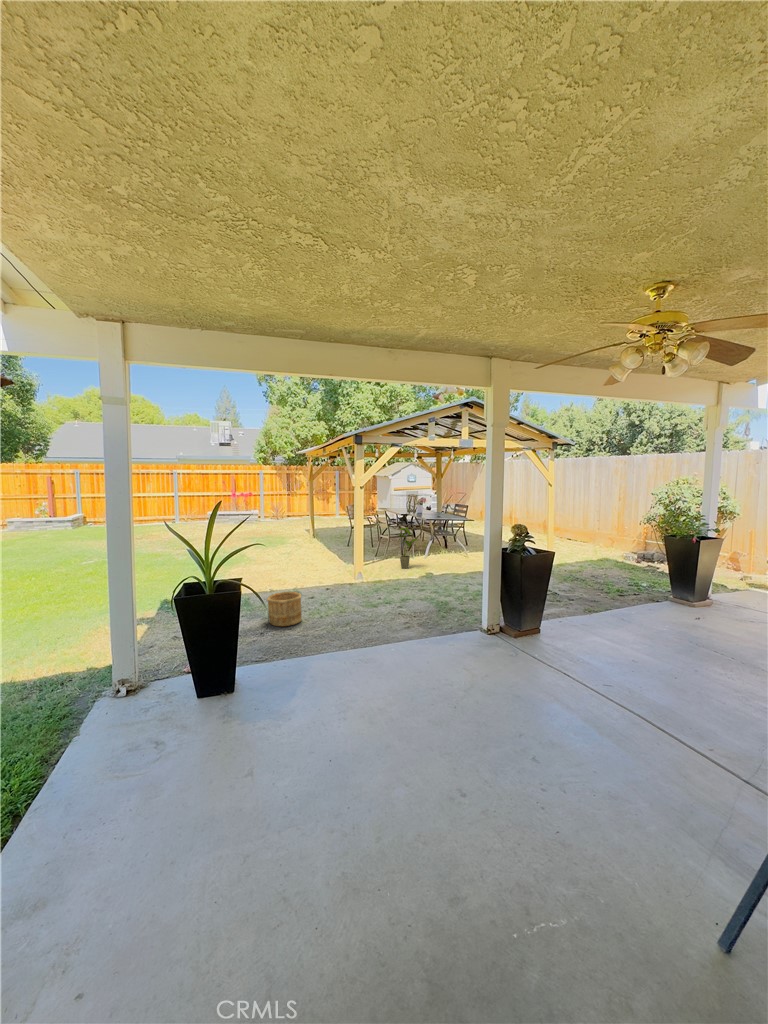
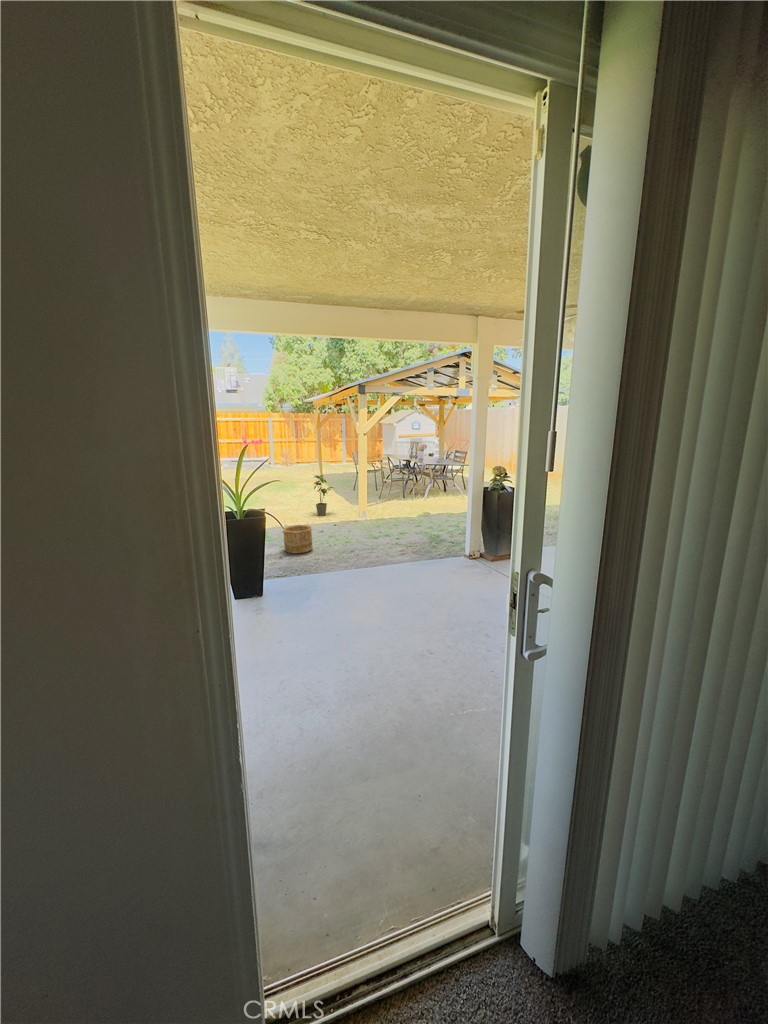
house plant: present [398,527,417,569] -> present [314,475,333,516]

